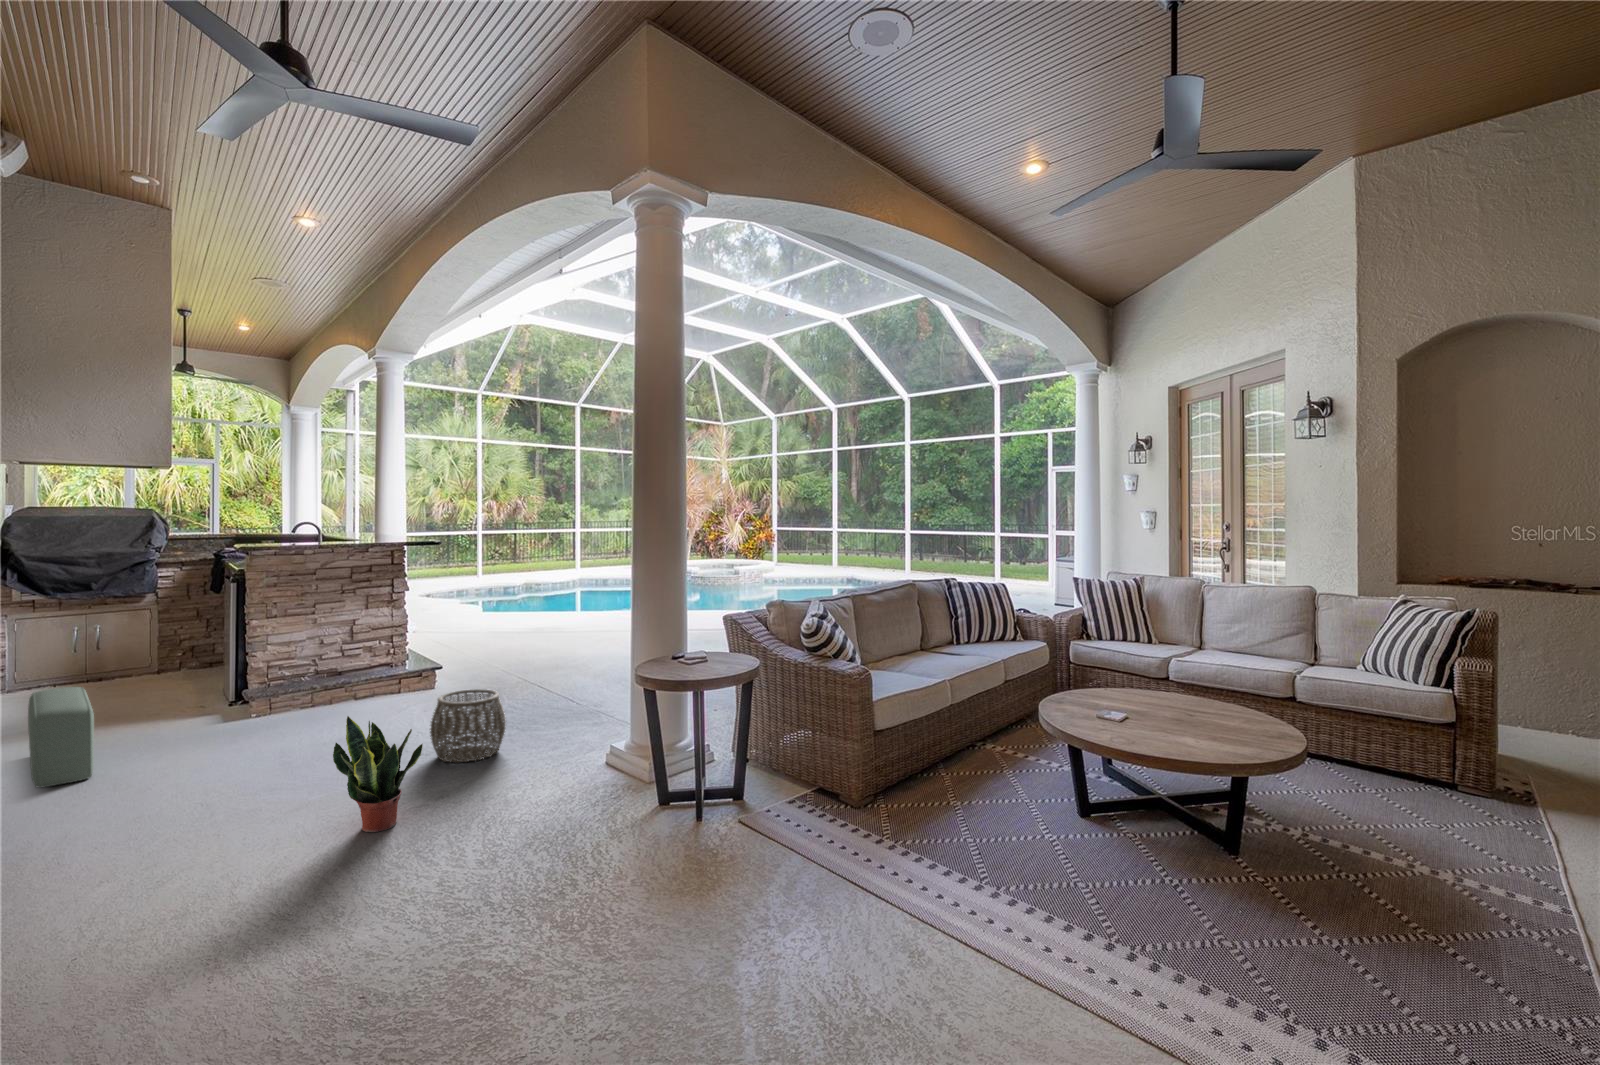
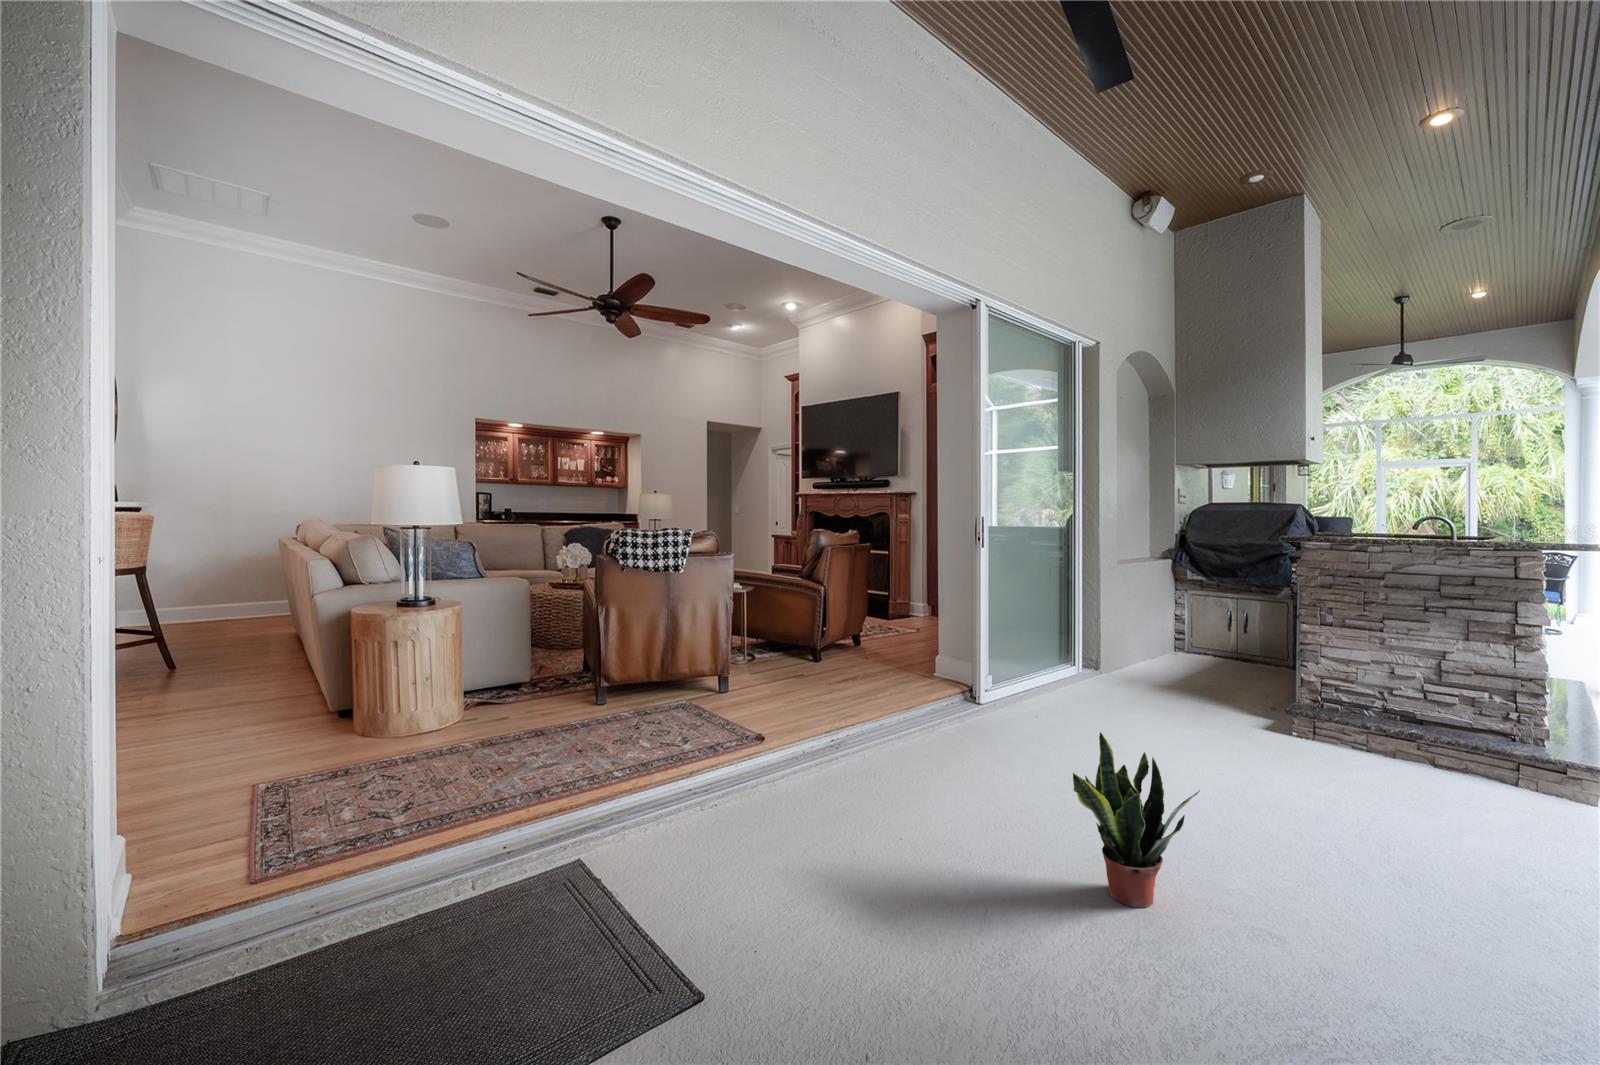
pouf: present [28,687,94,788] -> none [1057,649,1134,727]
woven basket: present [430,689,506,763] -> none [1346,782,1518,934]

